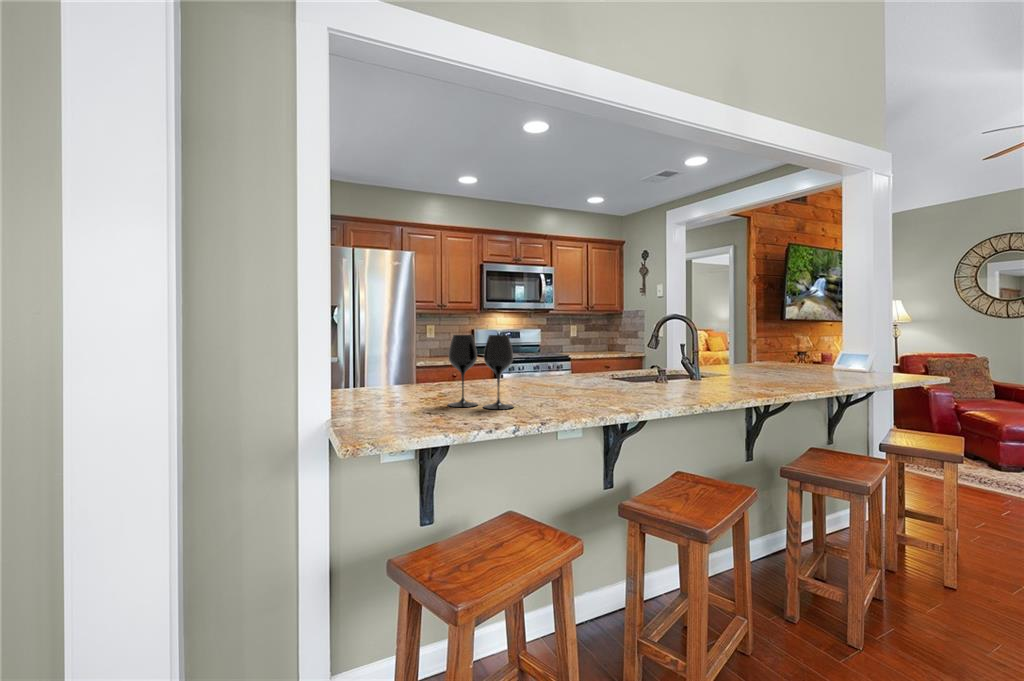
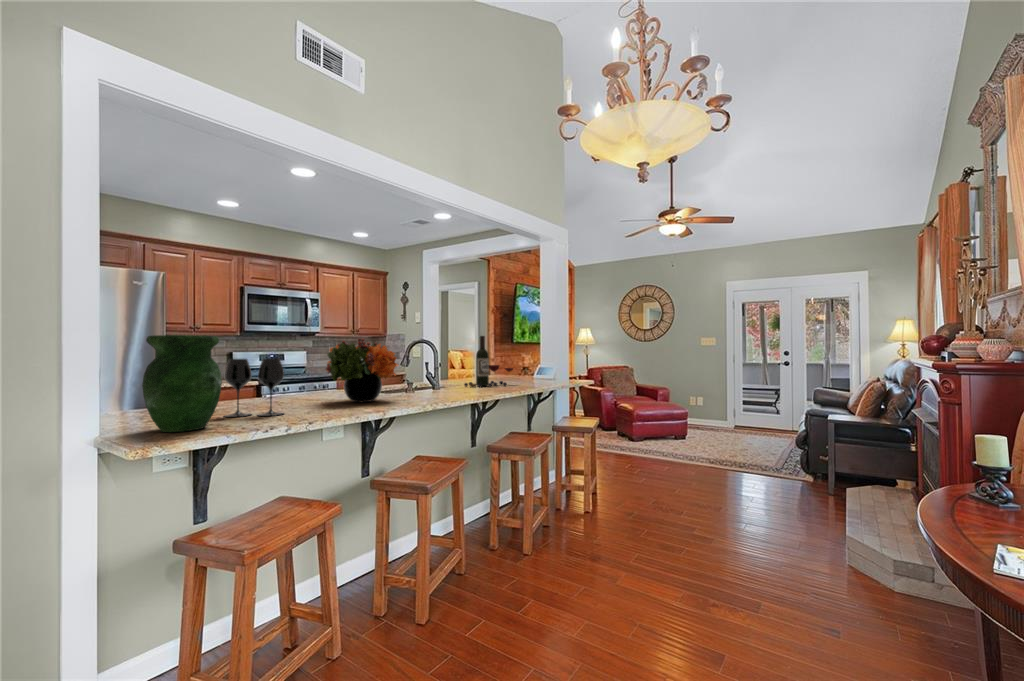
vase: none [355,303,440,427] -> present [142,335,222,432]
wine bottle: none [738,308,820,381] -> present [464,336,513,387]
flower arrangement: none [562,310,658,396] -> present [326,338,398,402]

